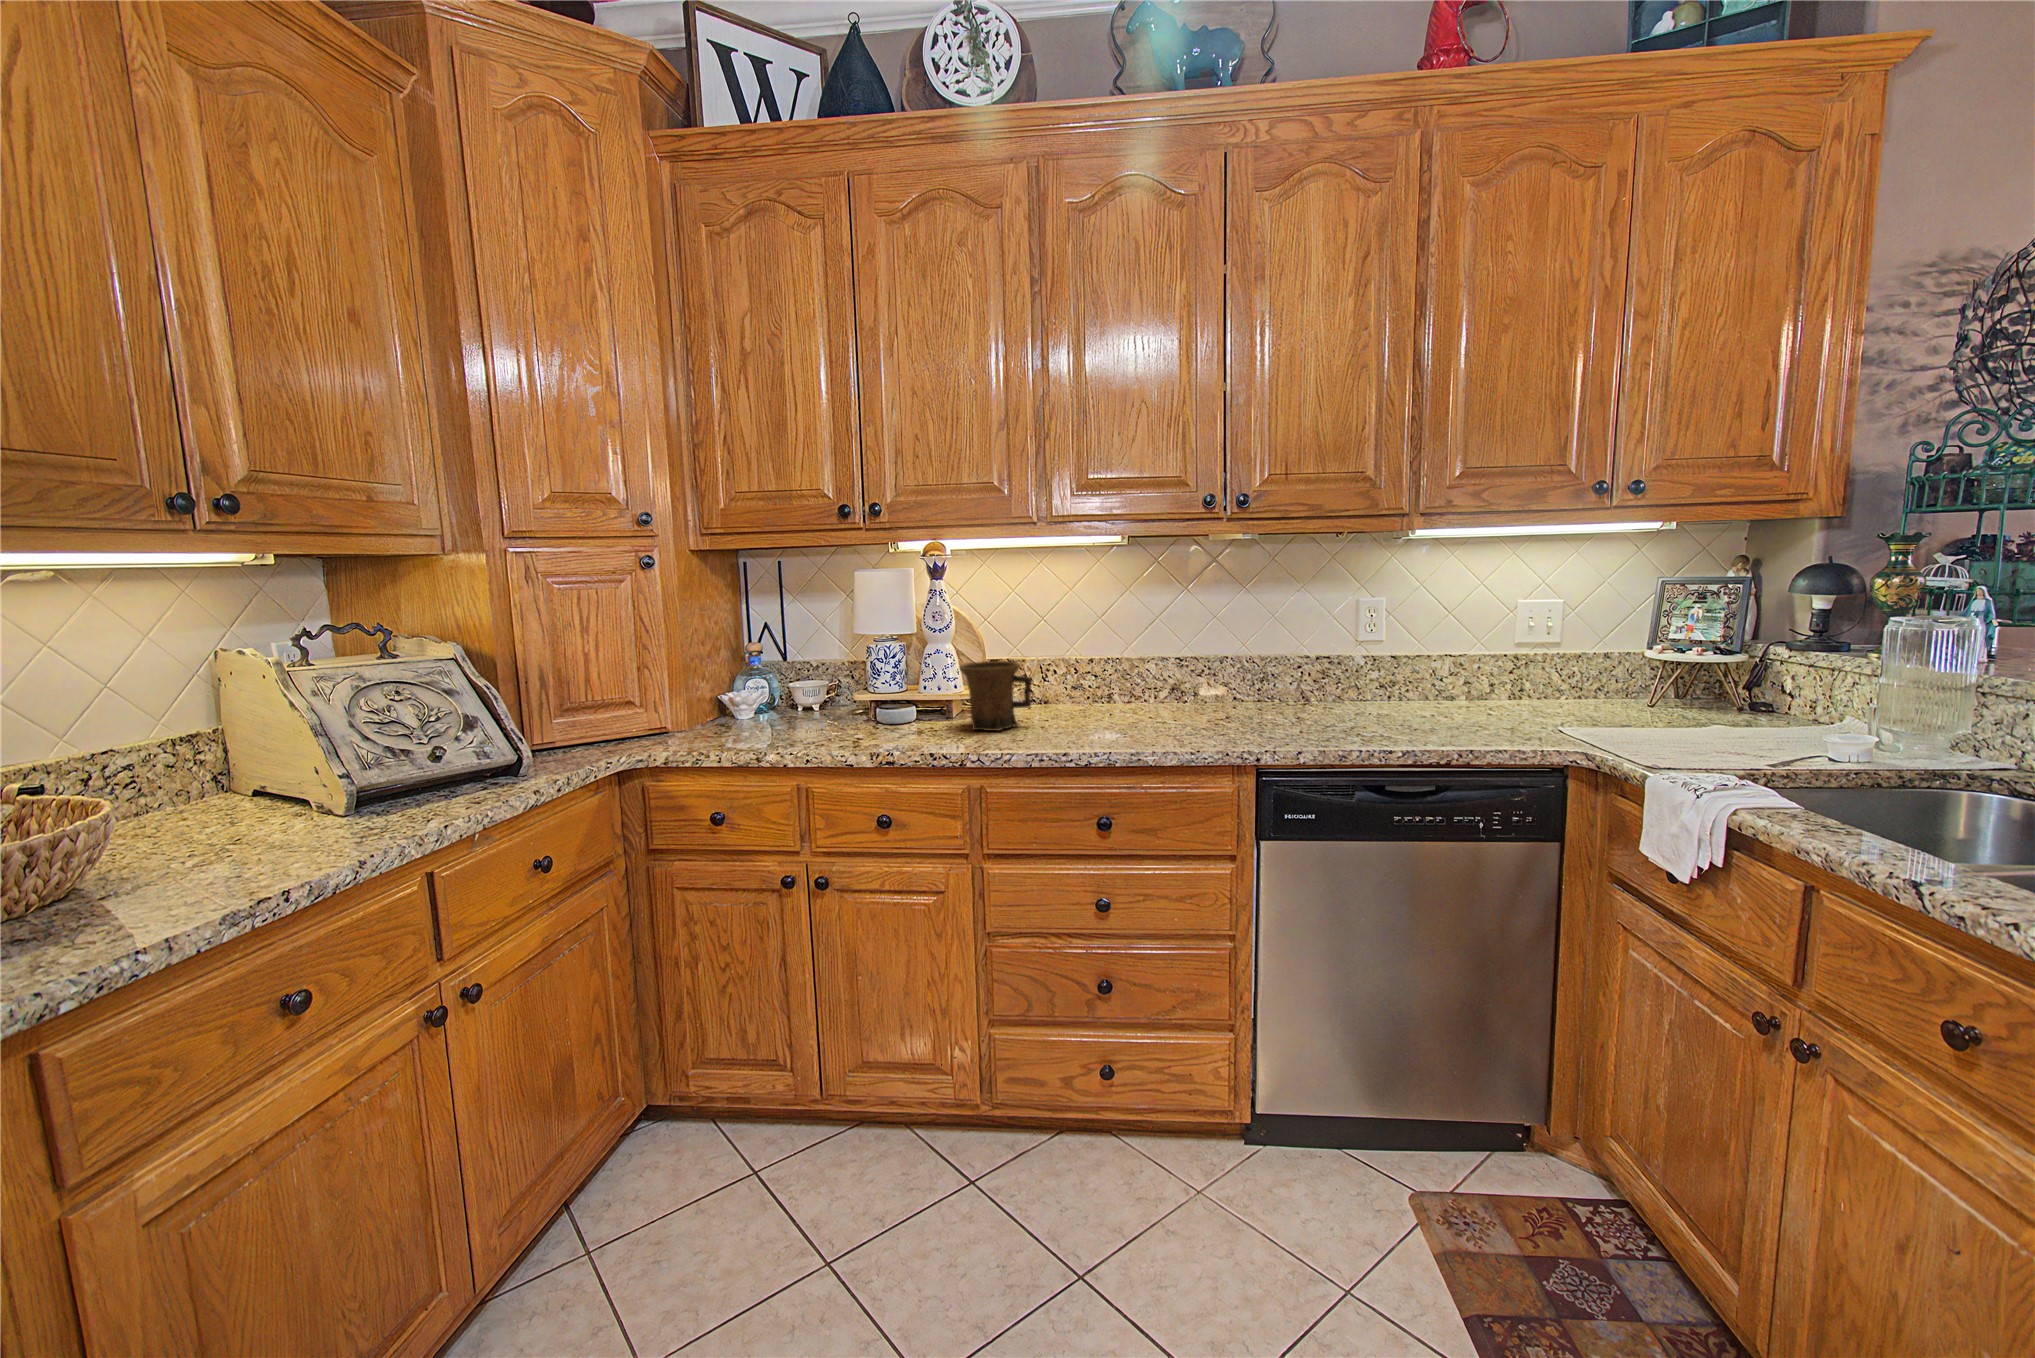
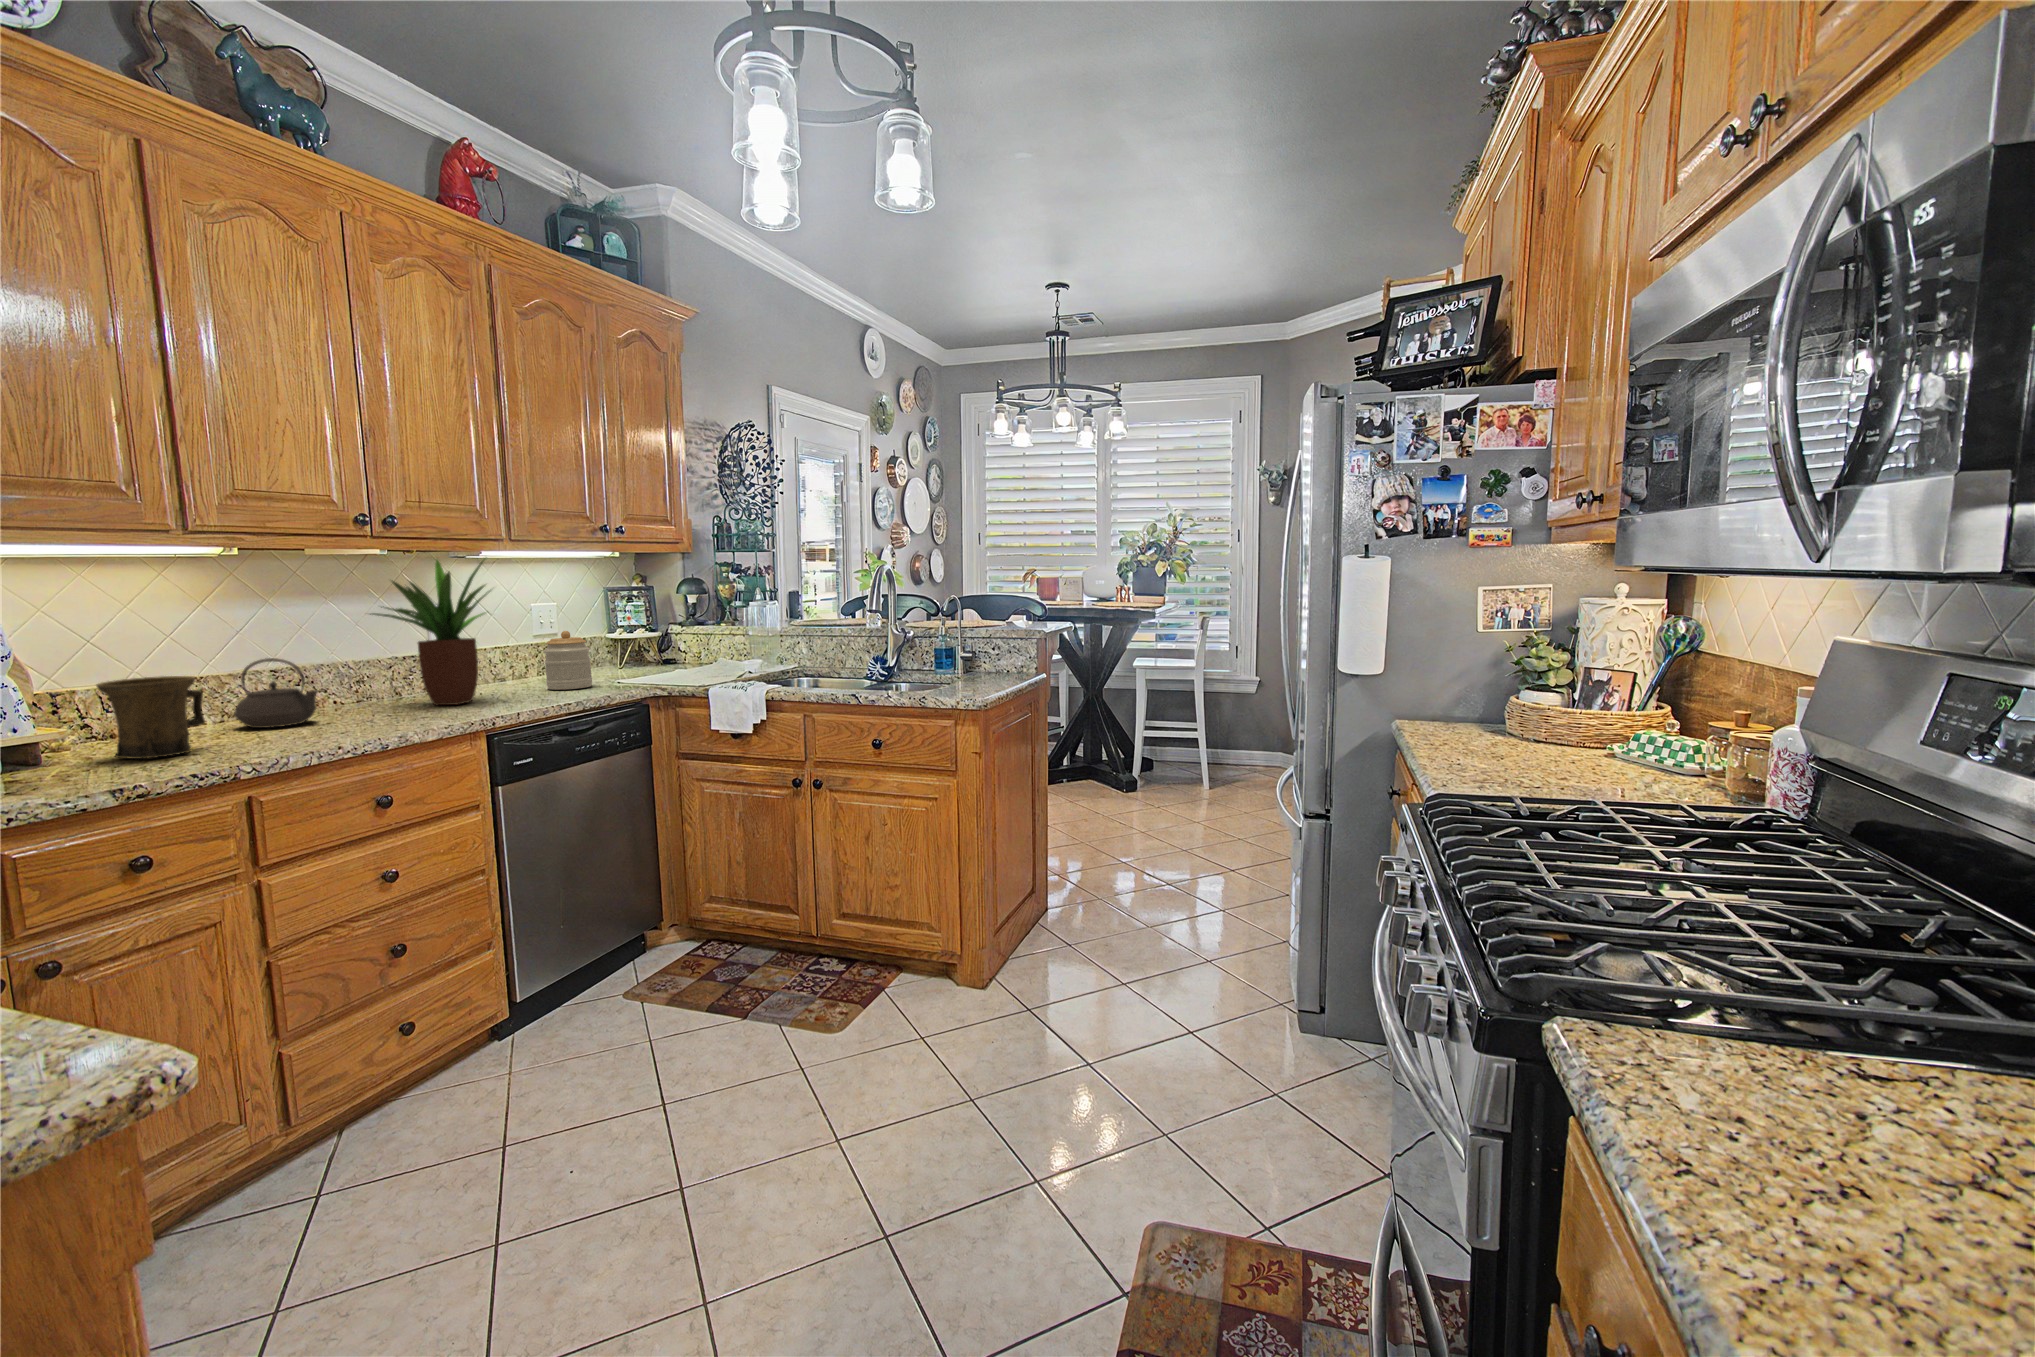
potted plant: none [1240,549,1384,725] -> present [370,560,490,705]
jar: none [1449,648,1518,730] -> present [544,631,592,690]
teapot: none [1105,651,1167,717] -> present [234,658,318,728]

